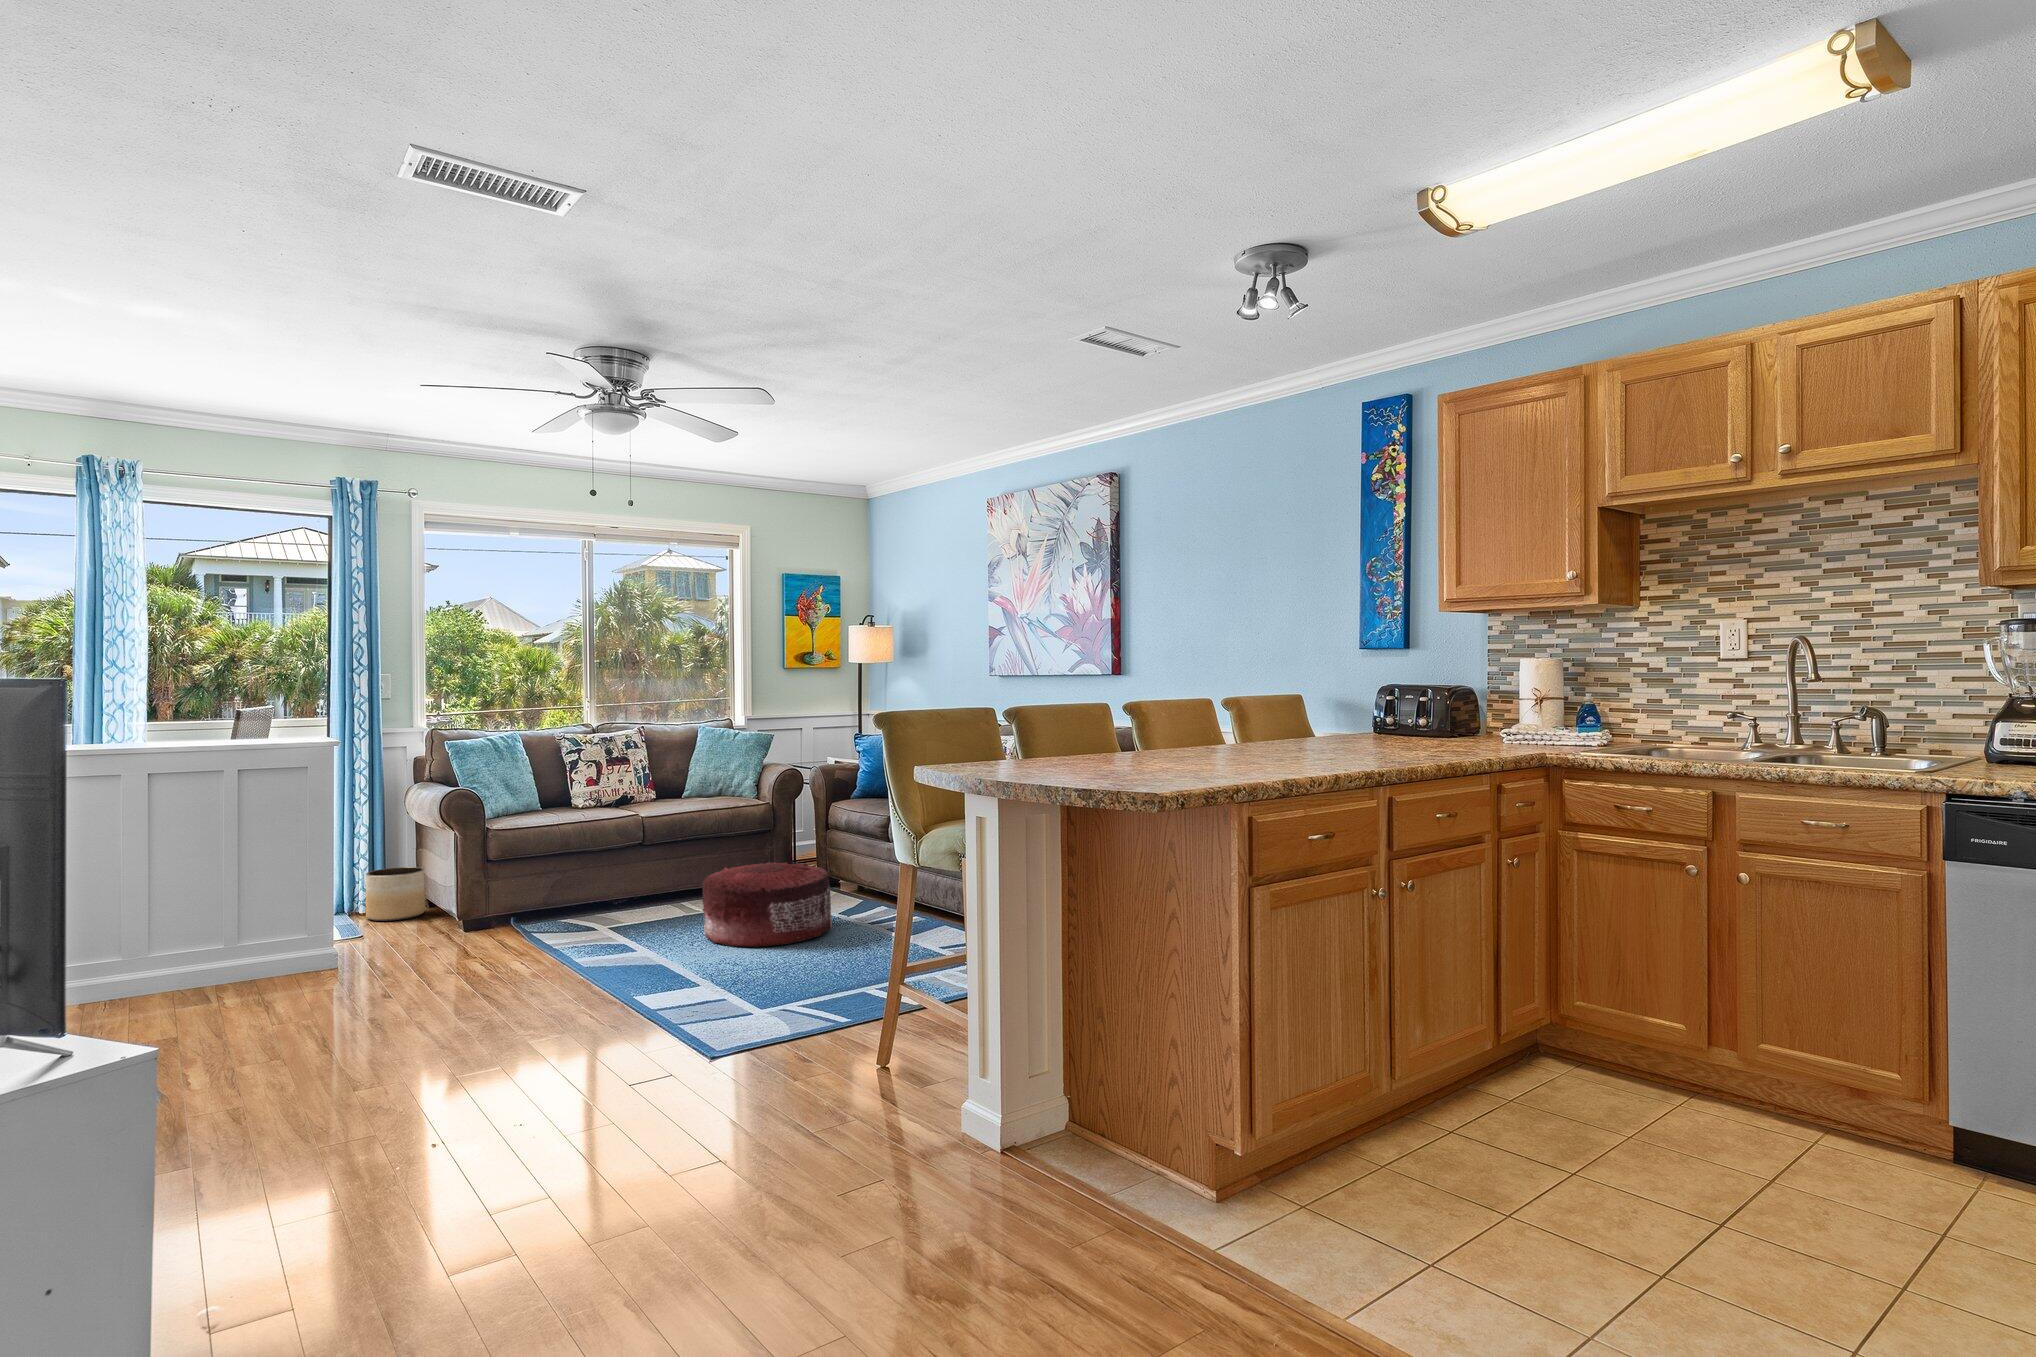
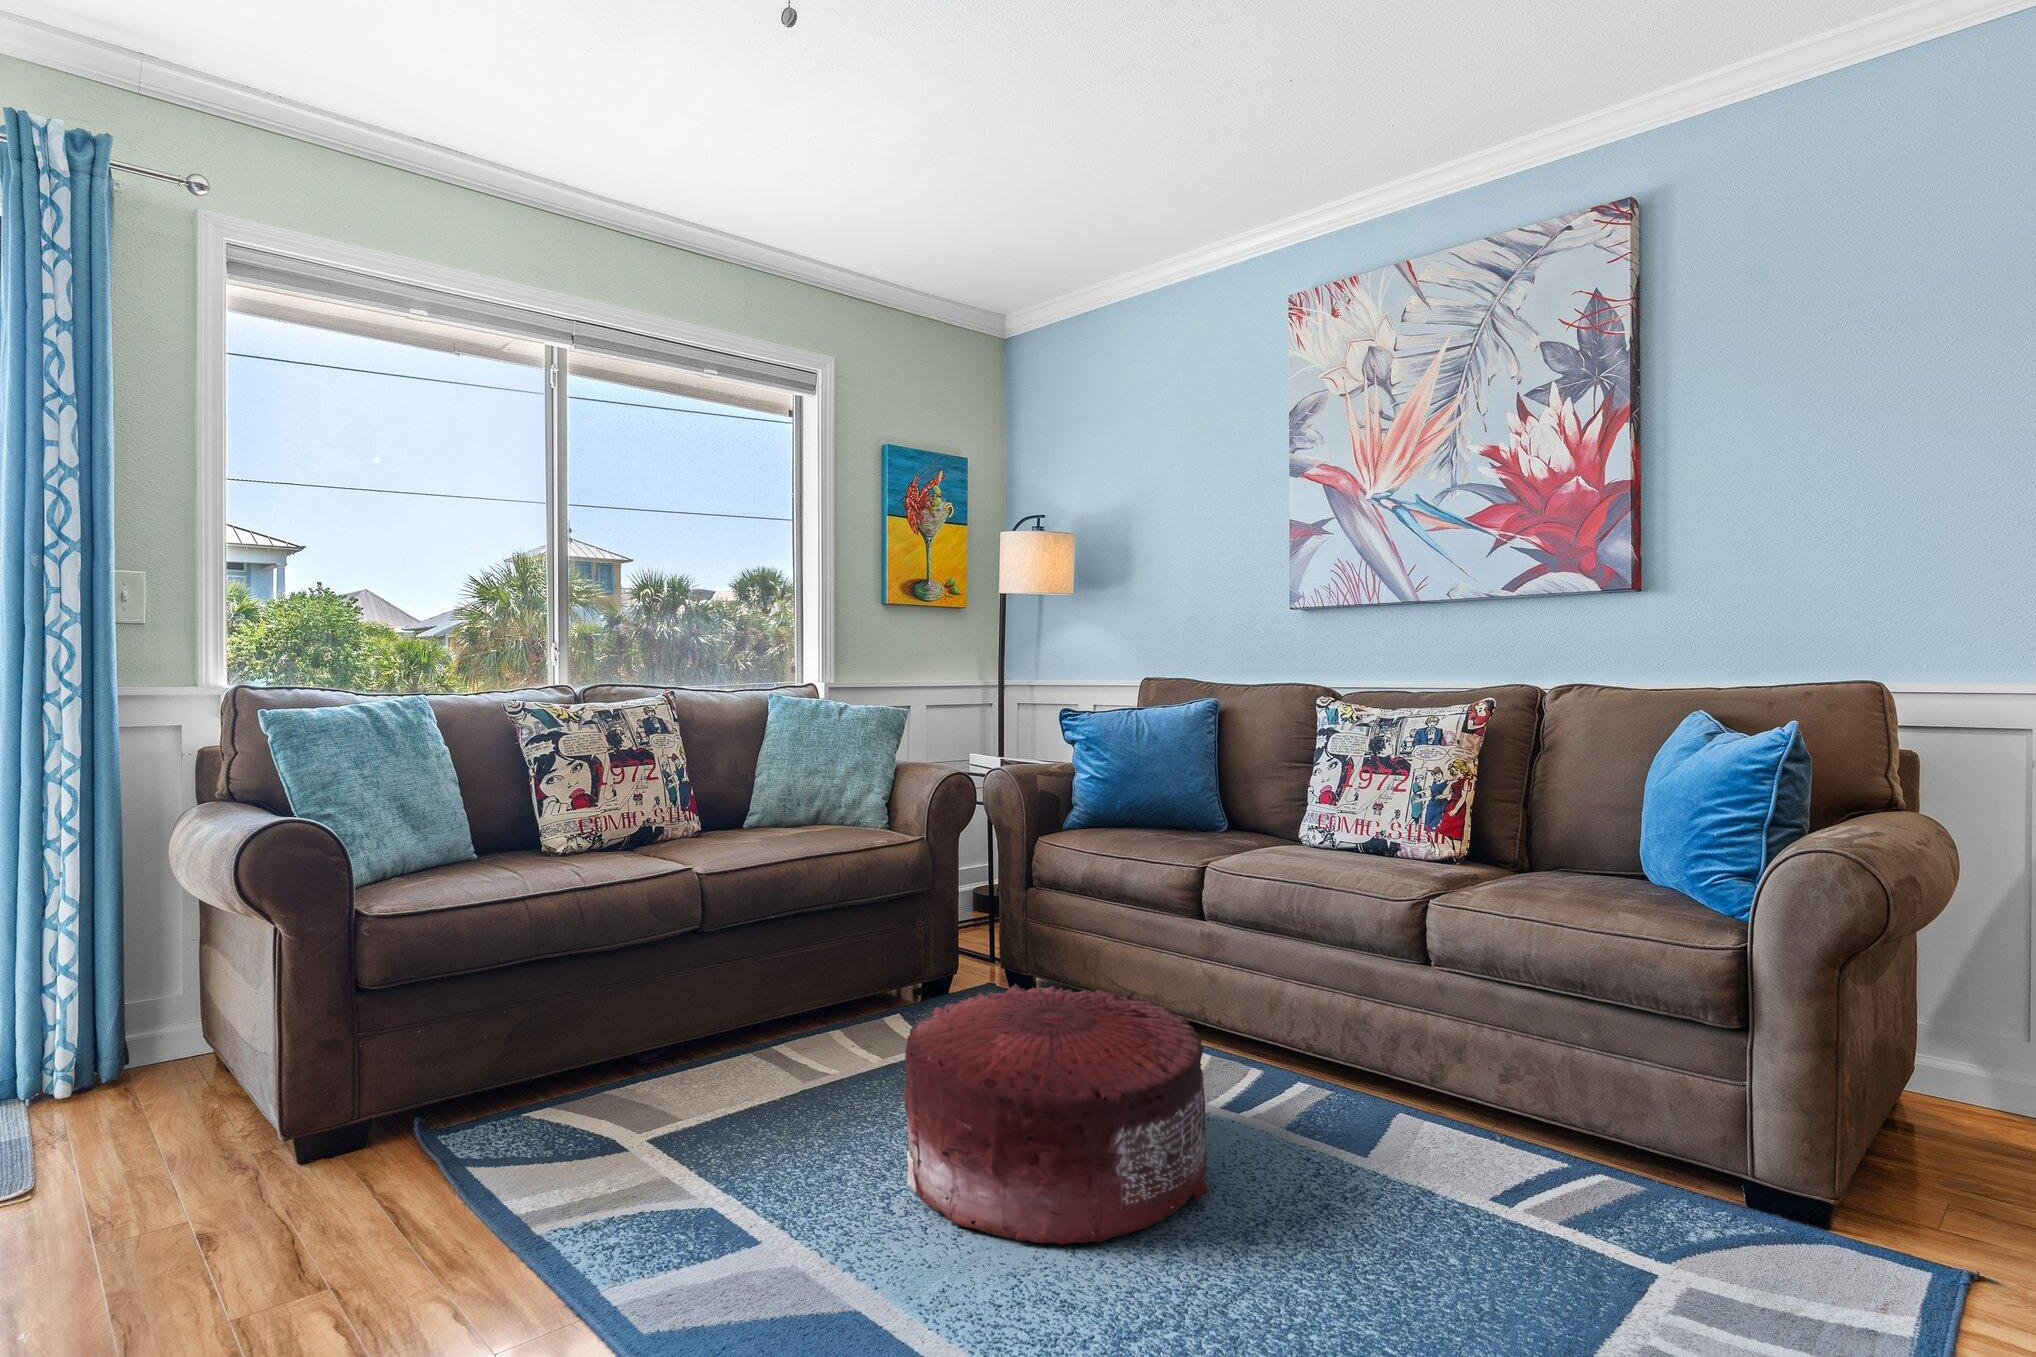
planter: present [366,867,425,921] -> none [46,994,202,1138]

